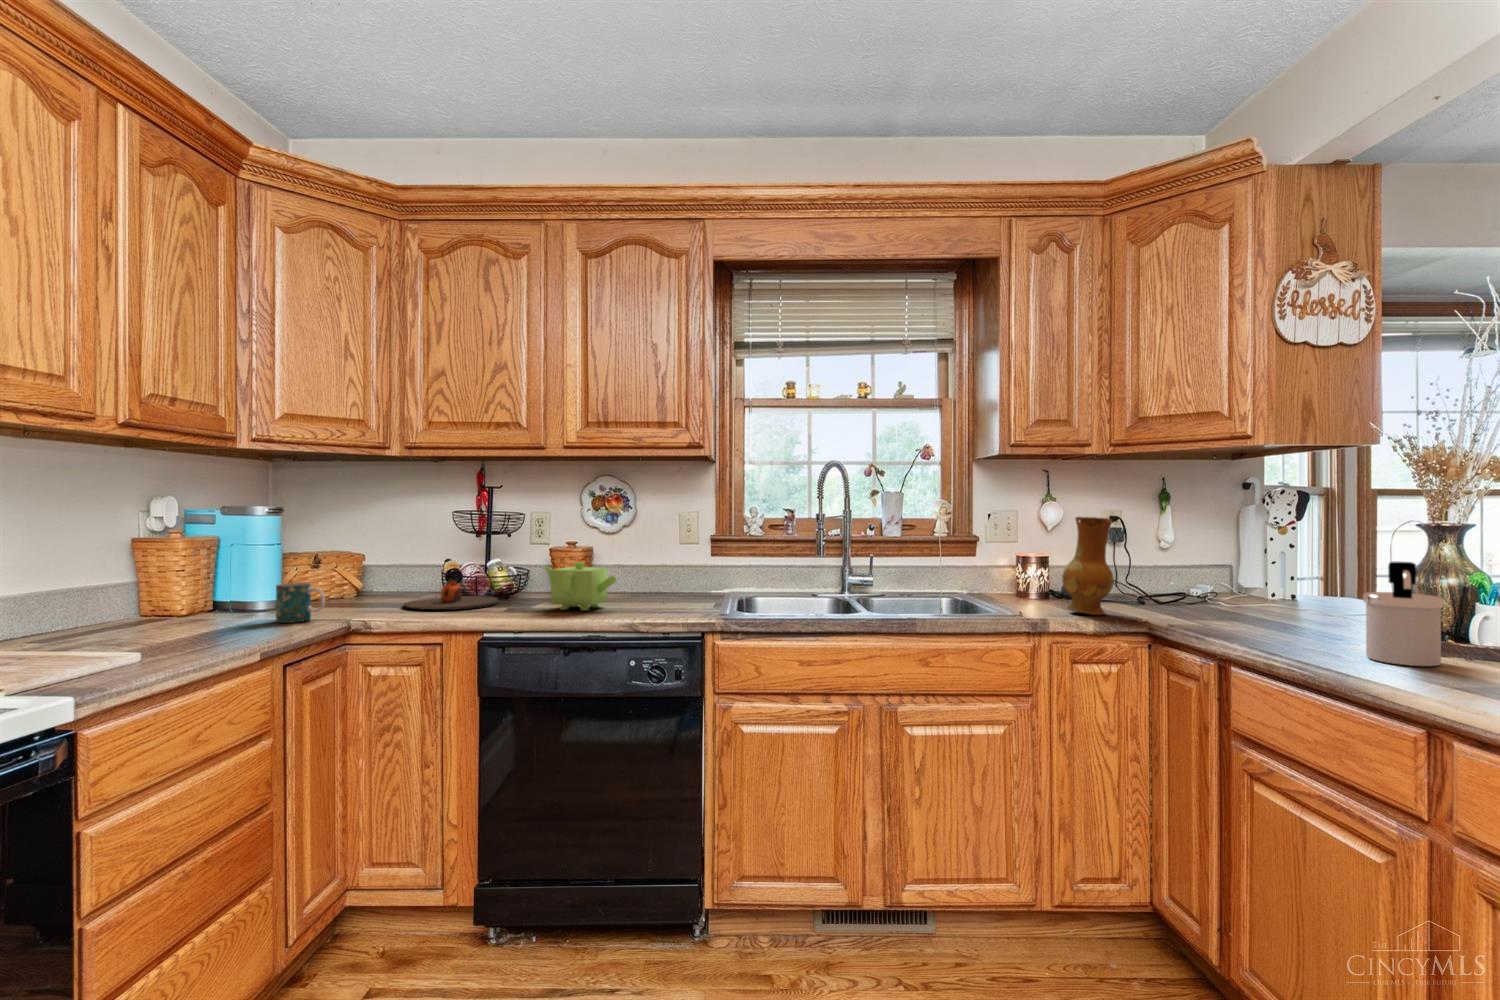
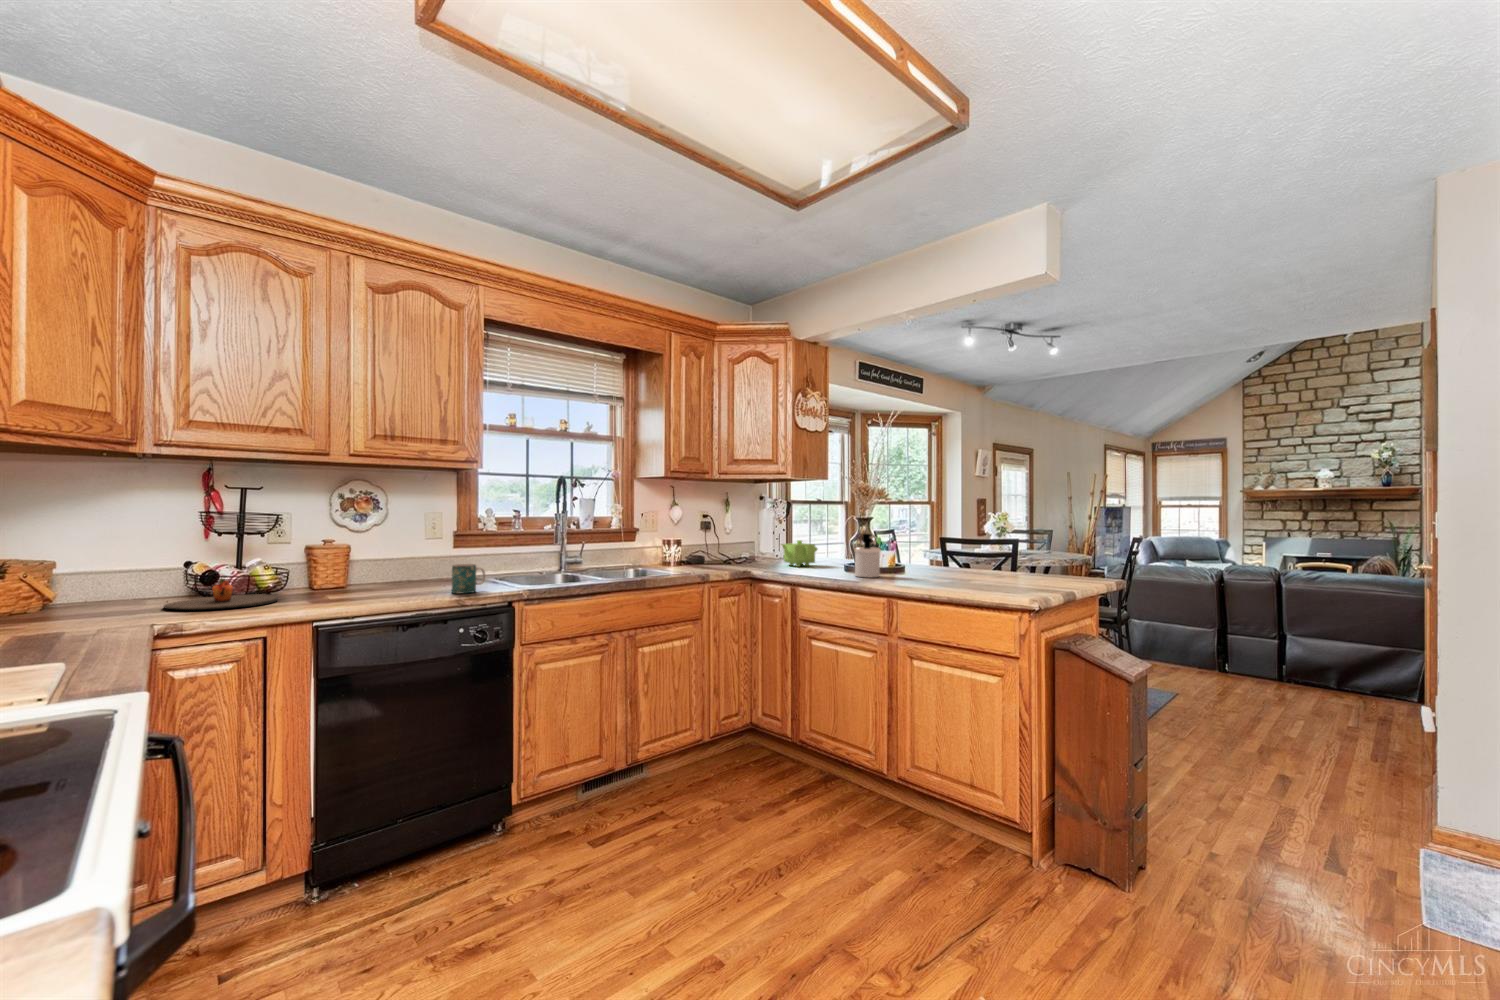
ceramic jug: present [1062,517,1114,615] -> none [709,515,736,571]
teapot: present [543,562,617,610] -> present [782,540,818,567]
mug: present [276,582,325,623] -> present [452,564,485,594]

